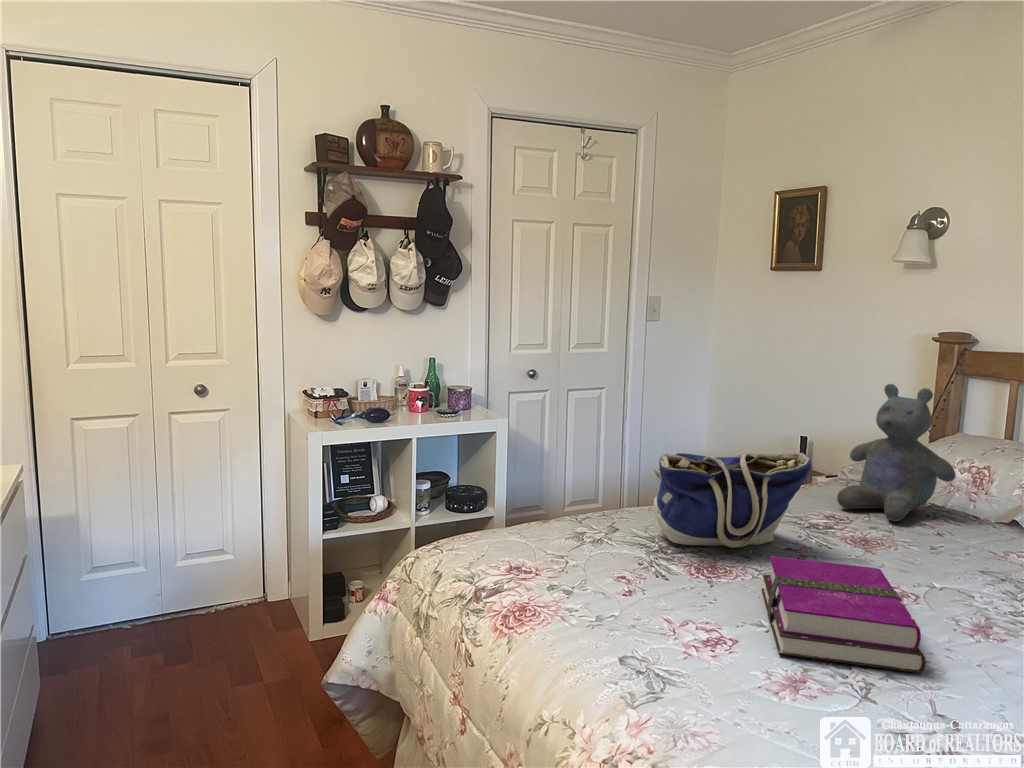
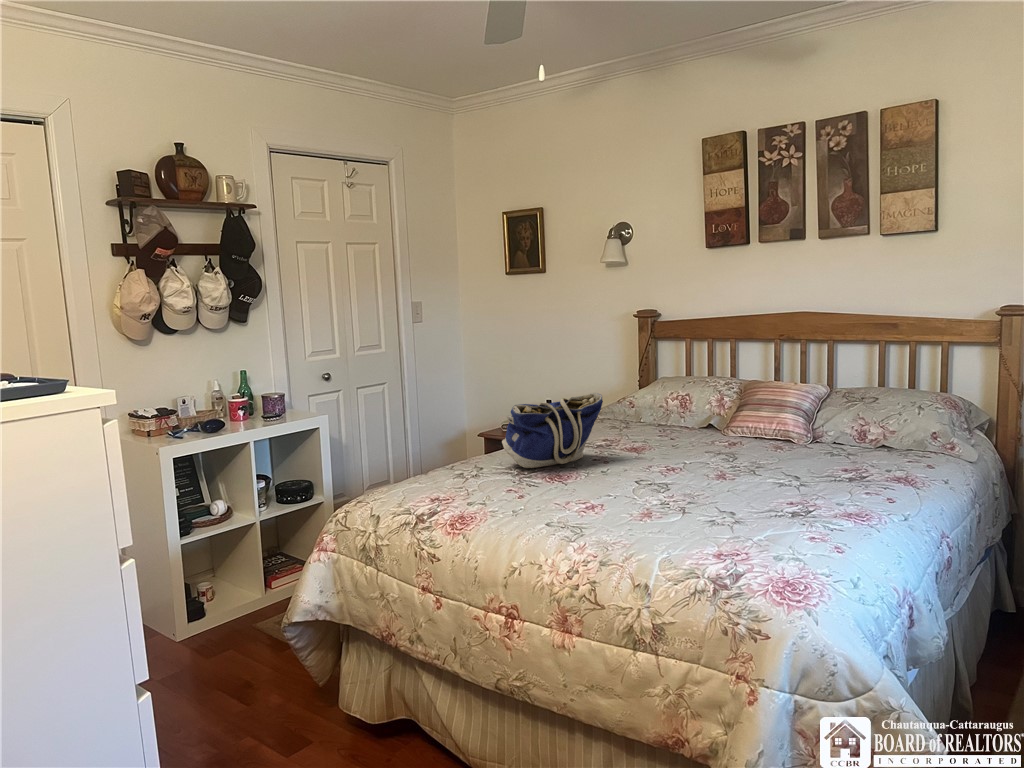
stuffed bear: present [837,384,956,521] -> none [605,345,673,436]
hardback book: present [761,556,926,673] -> none [596,452,706,503]

